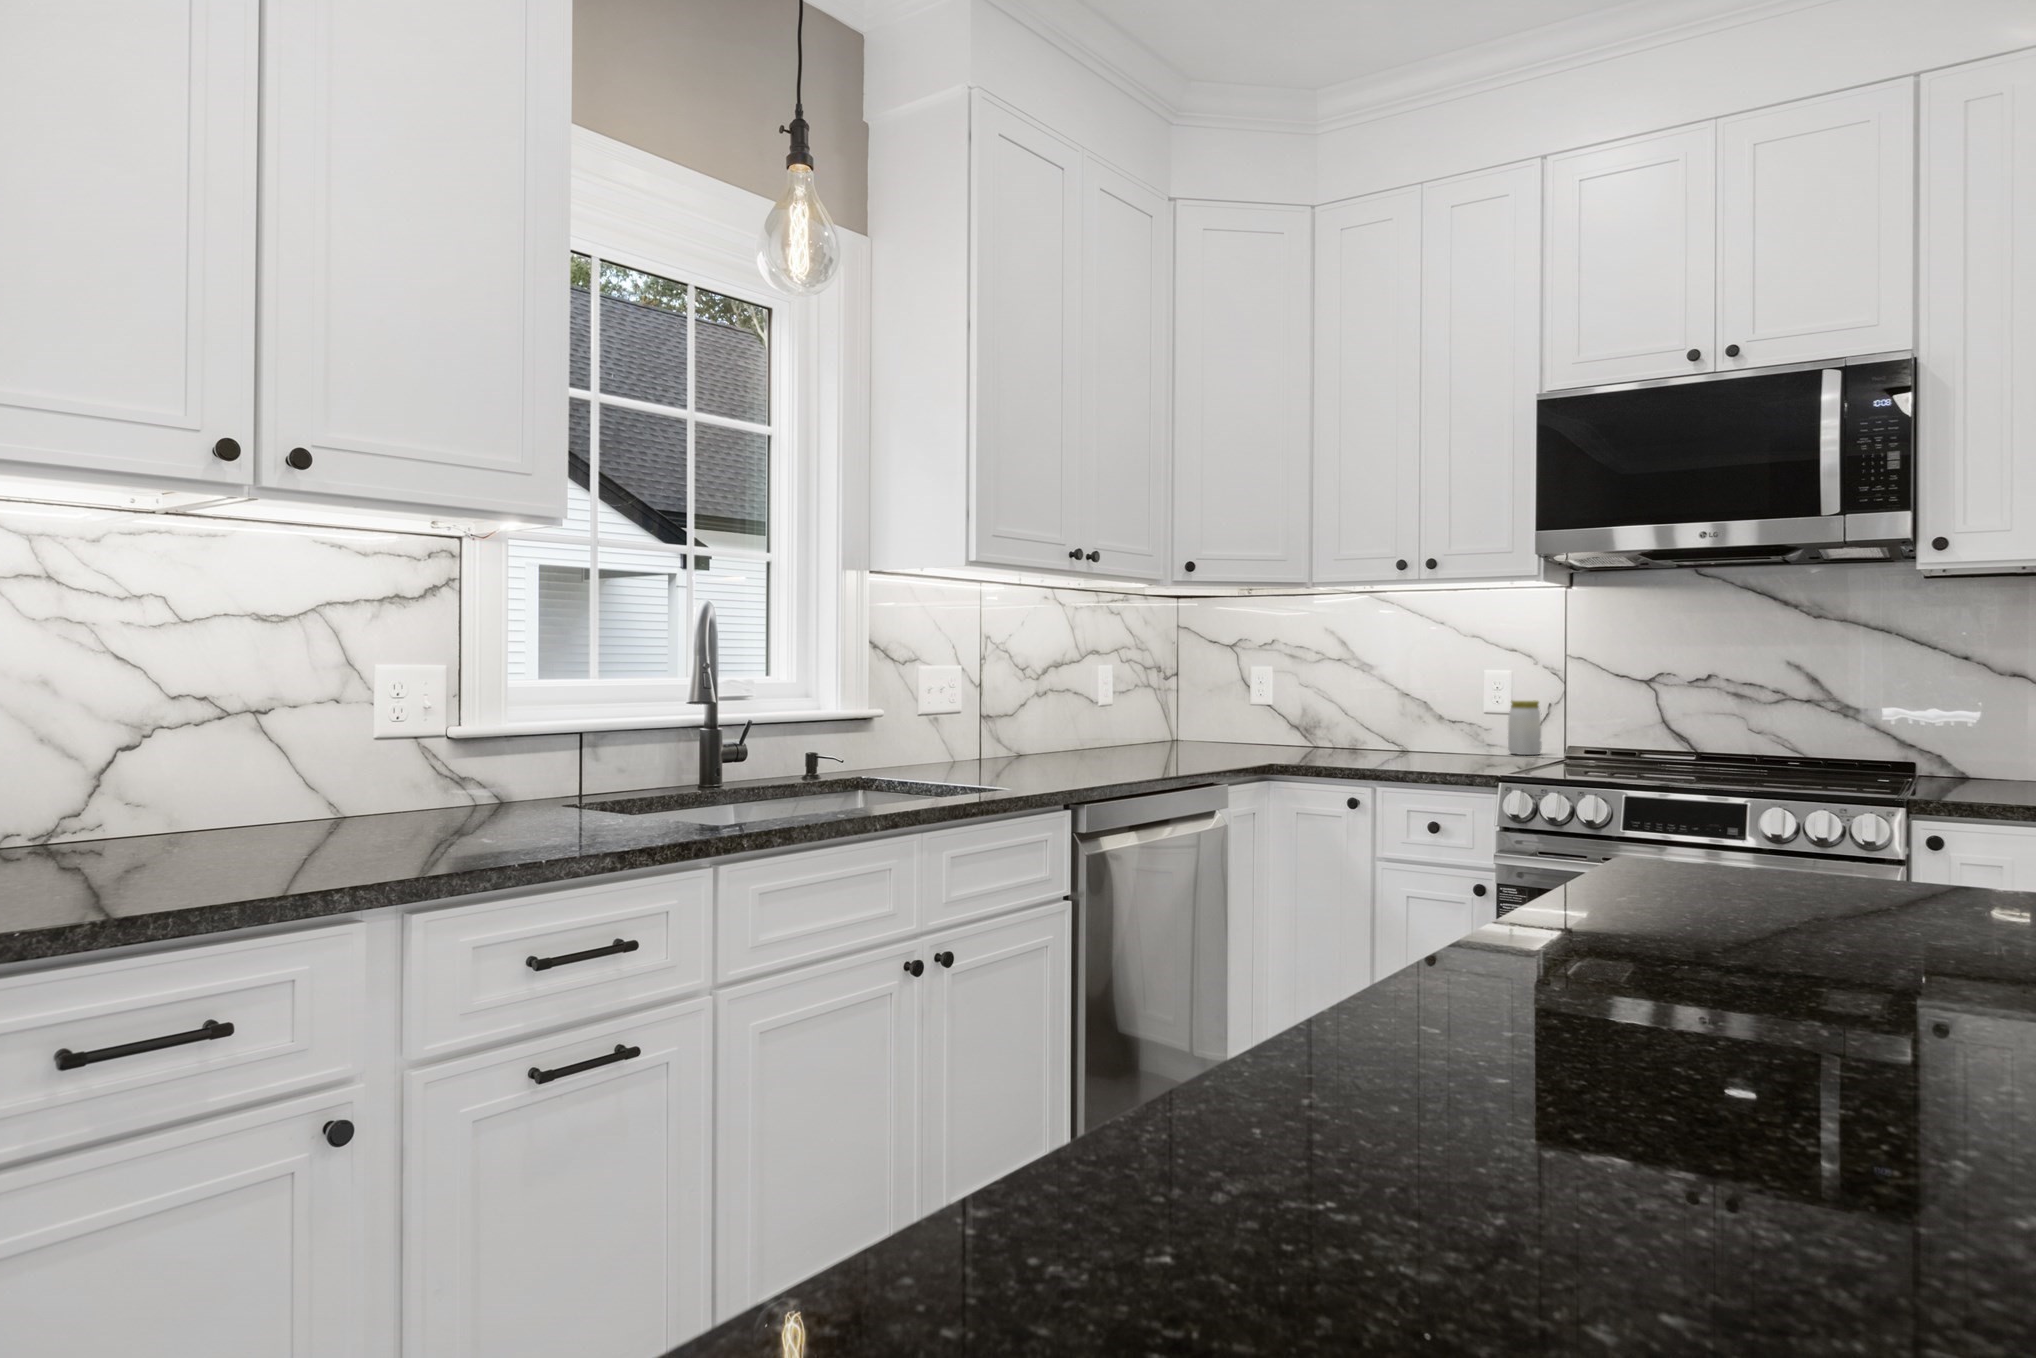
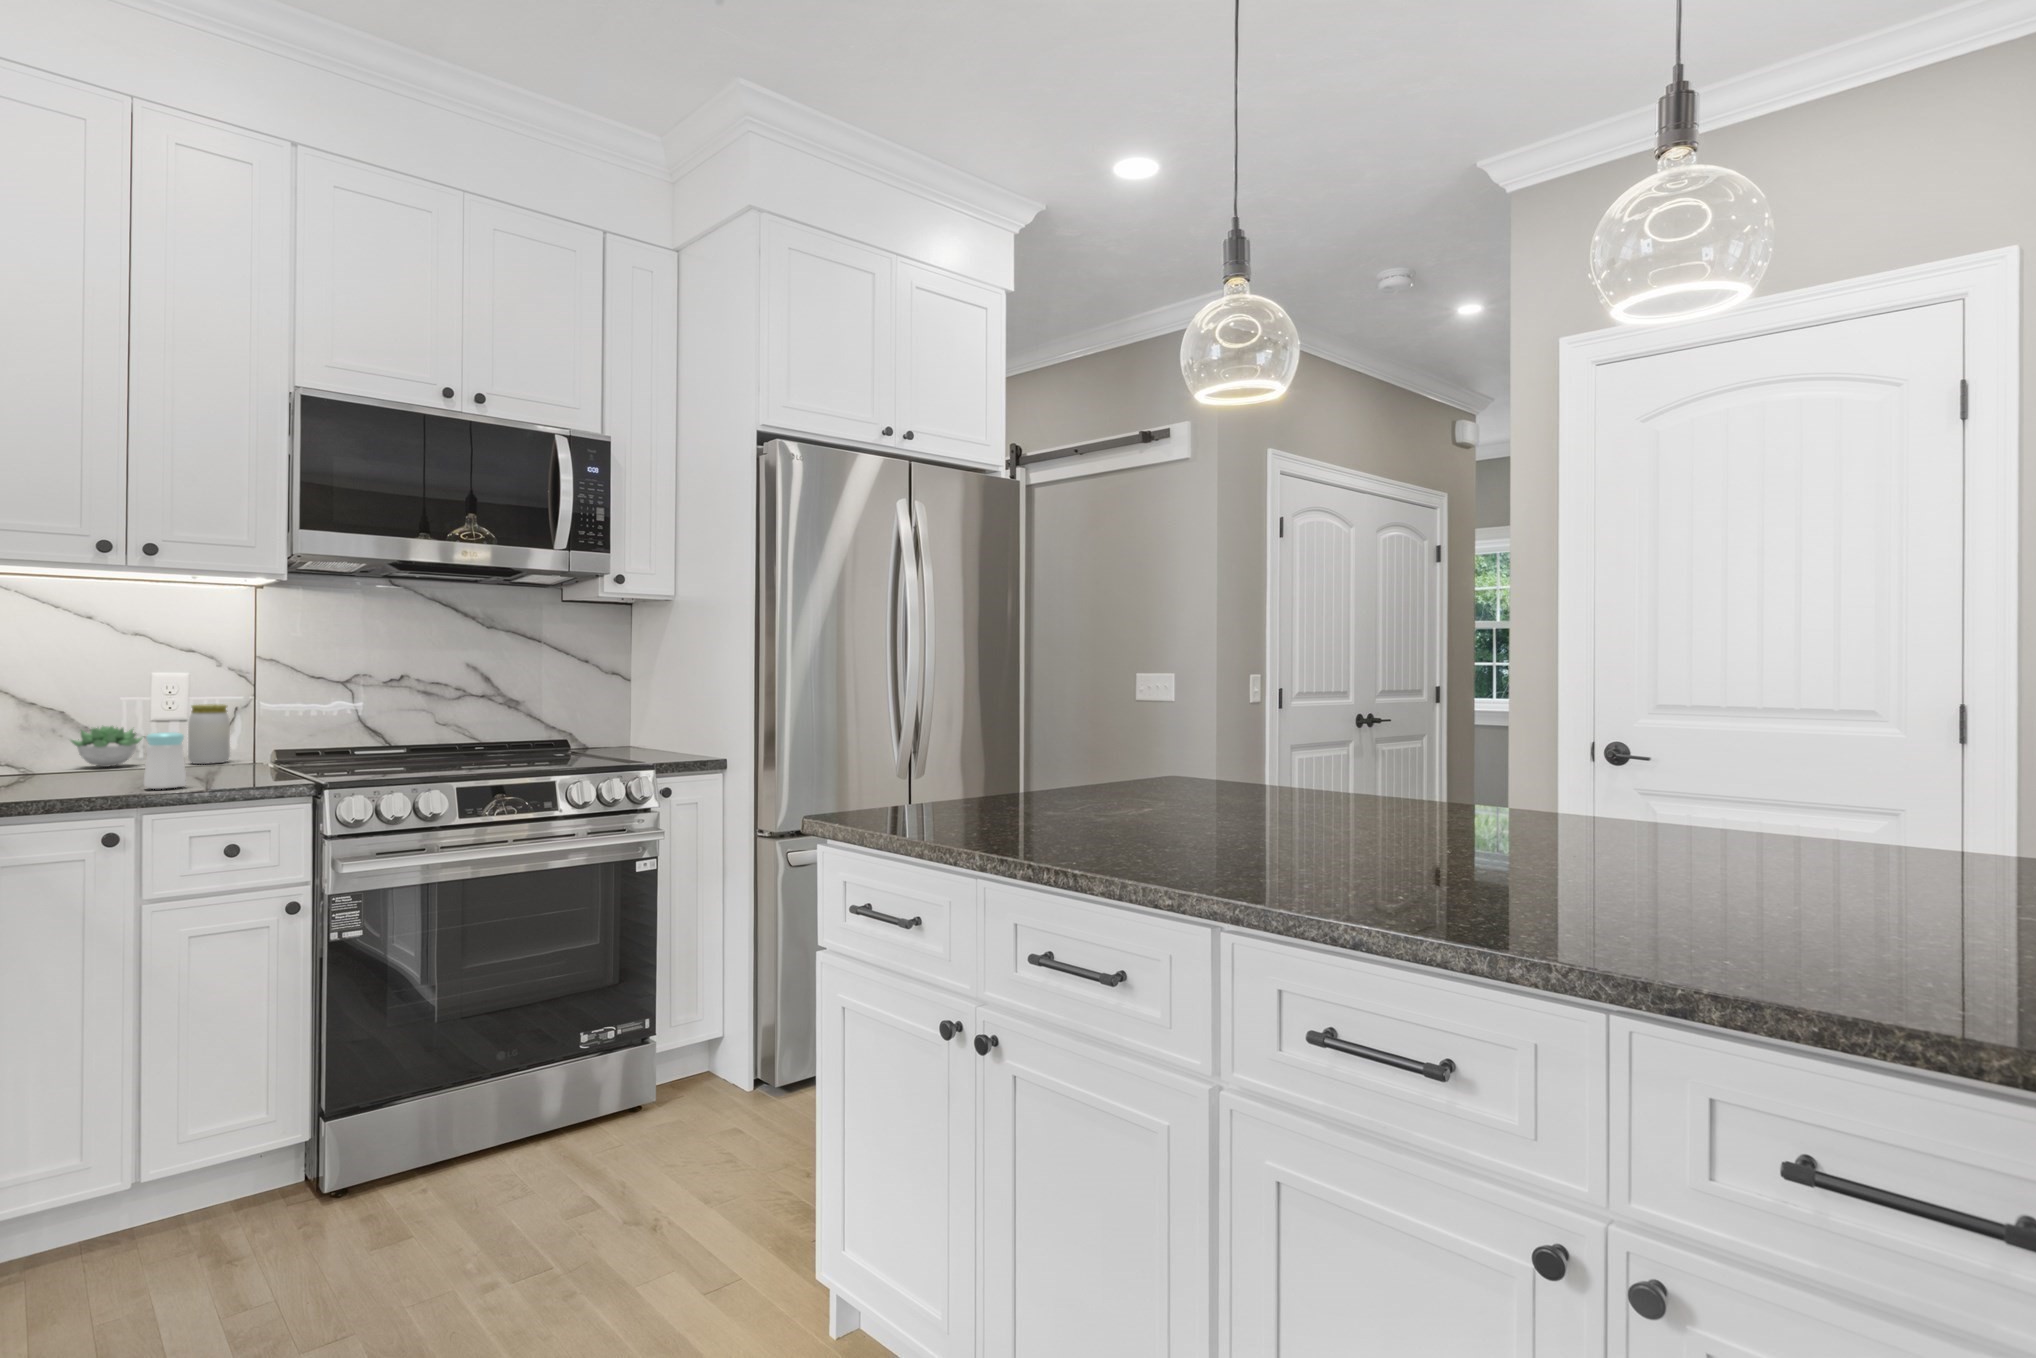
succulent plant: none [1431,715,1485,750] -> present [71,726,142,767]
salt shaker: none [1390,721,1422,768] -> present [144,732,186,789]

